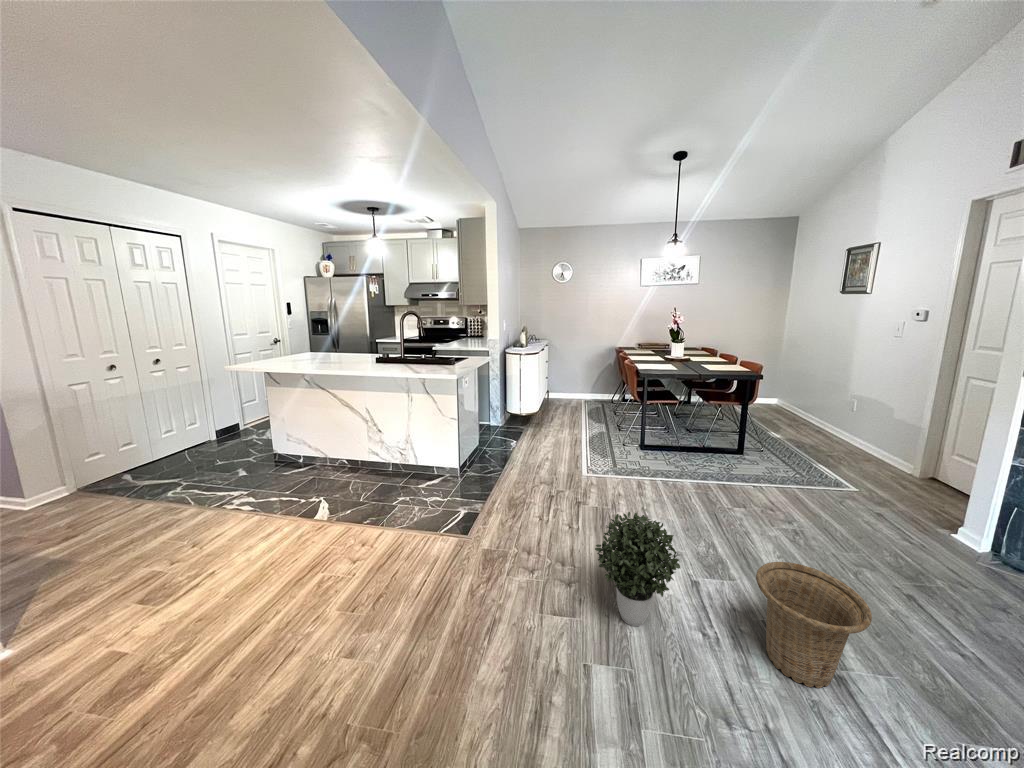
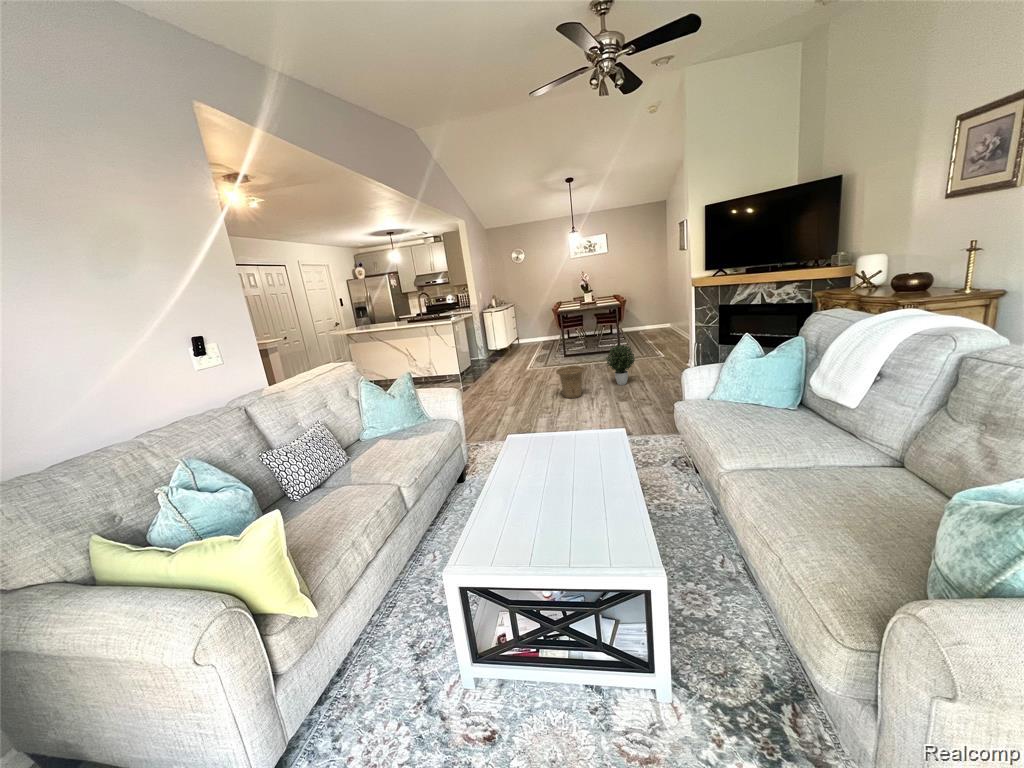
potted plant: present [595,512,680,626] -> present [606,345,635,385]

